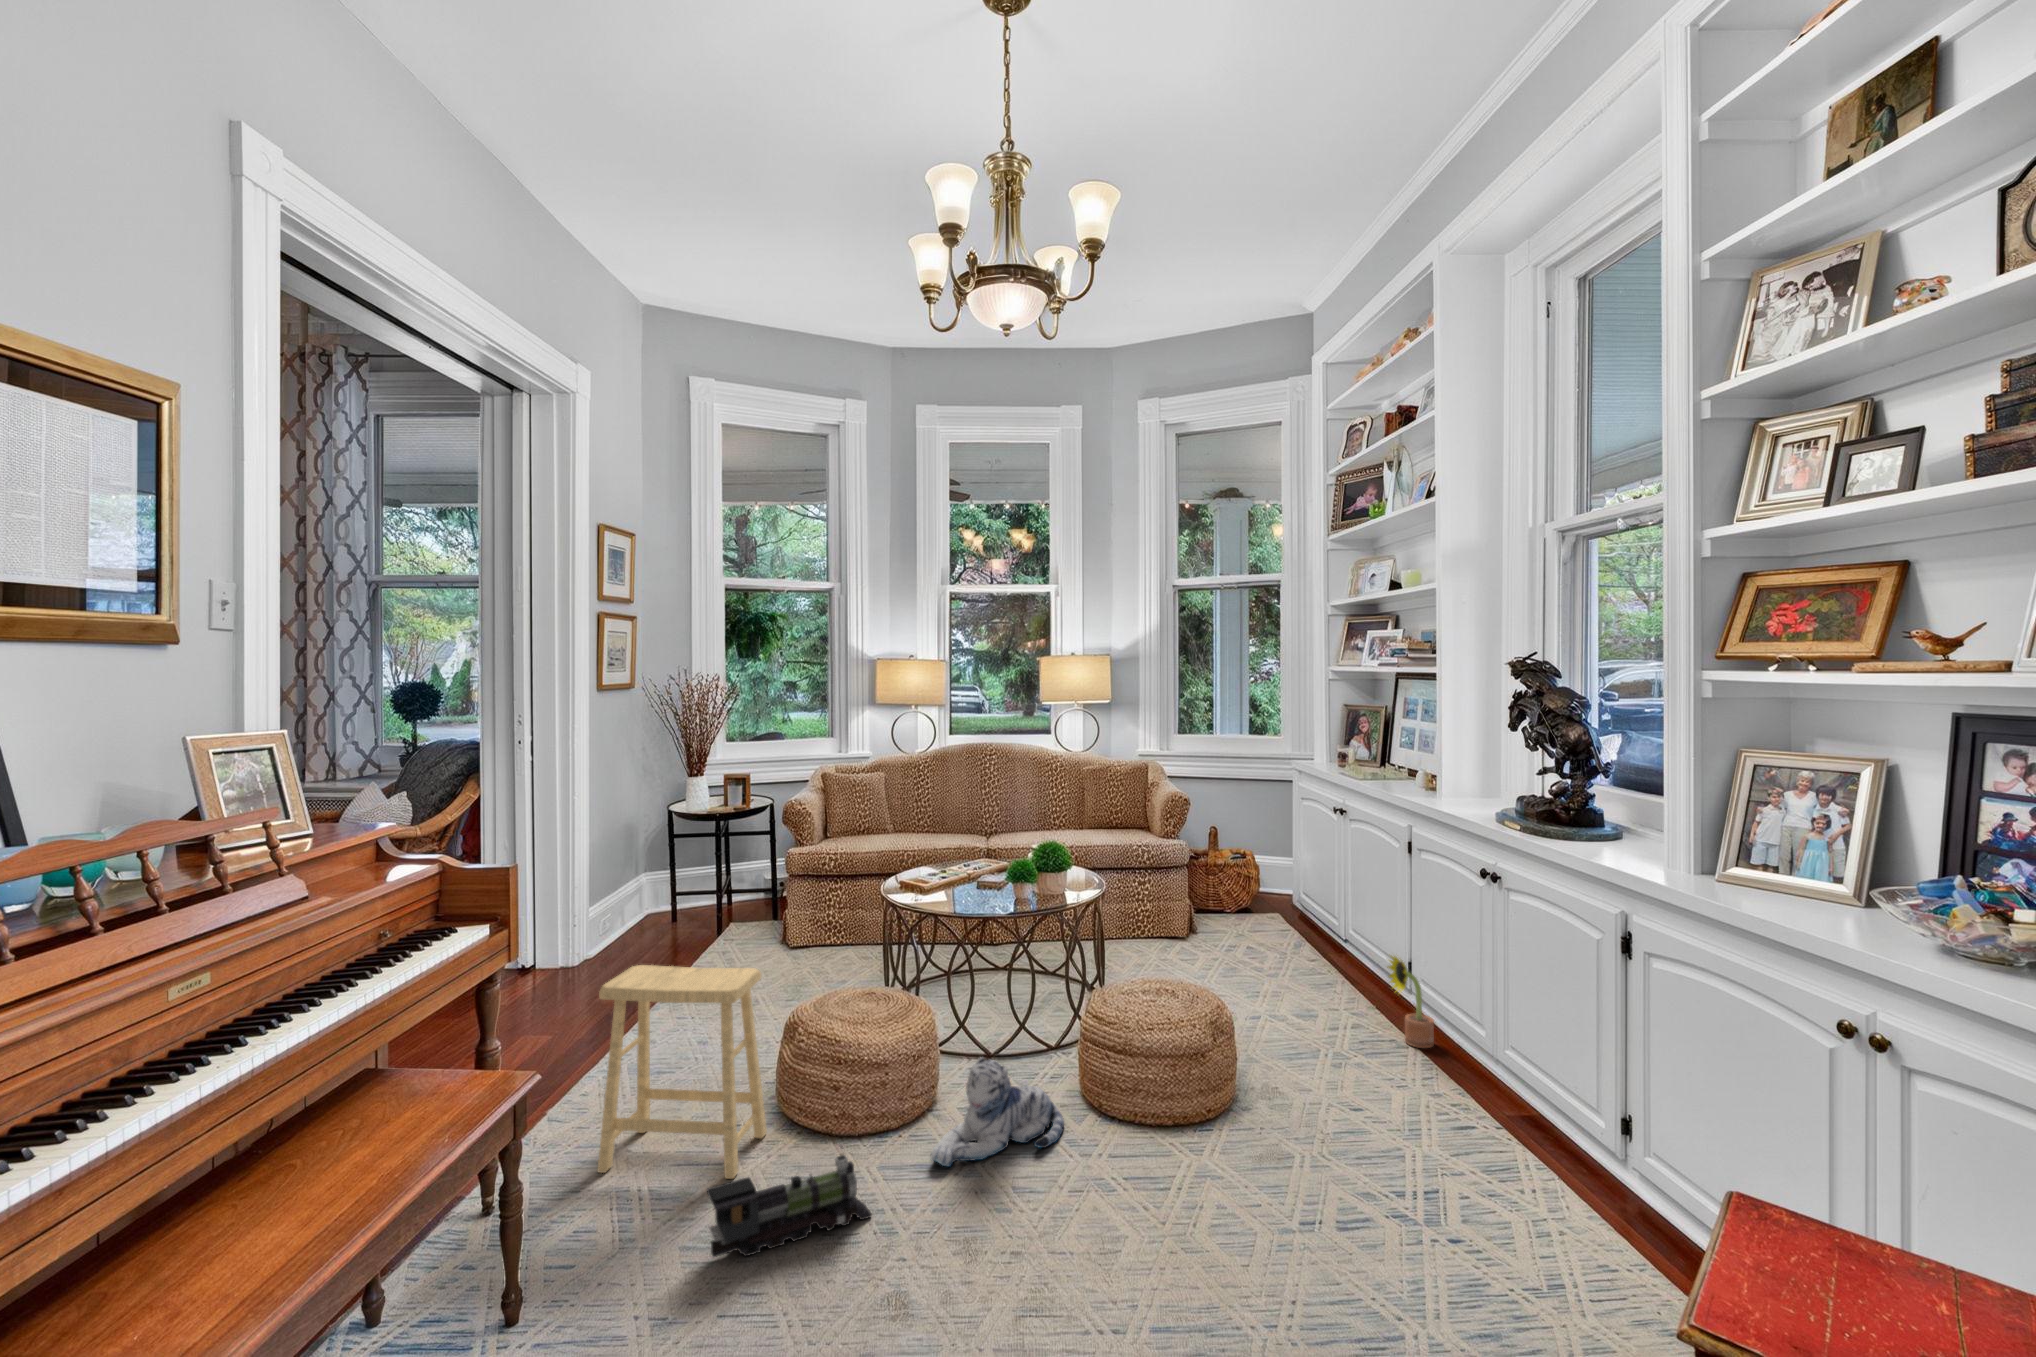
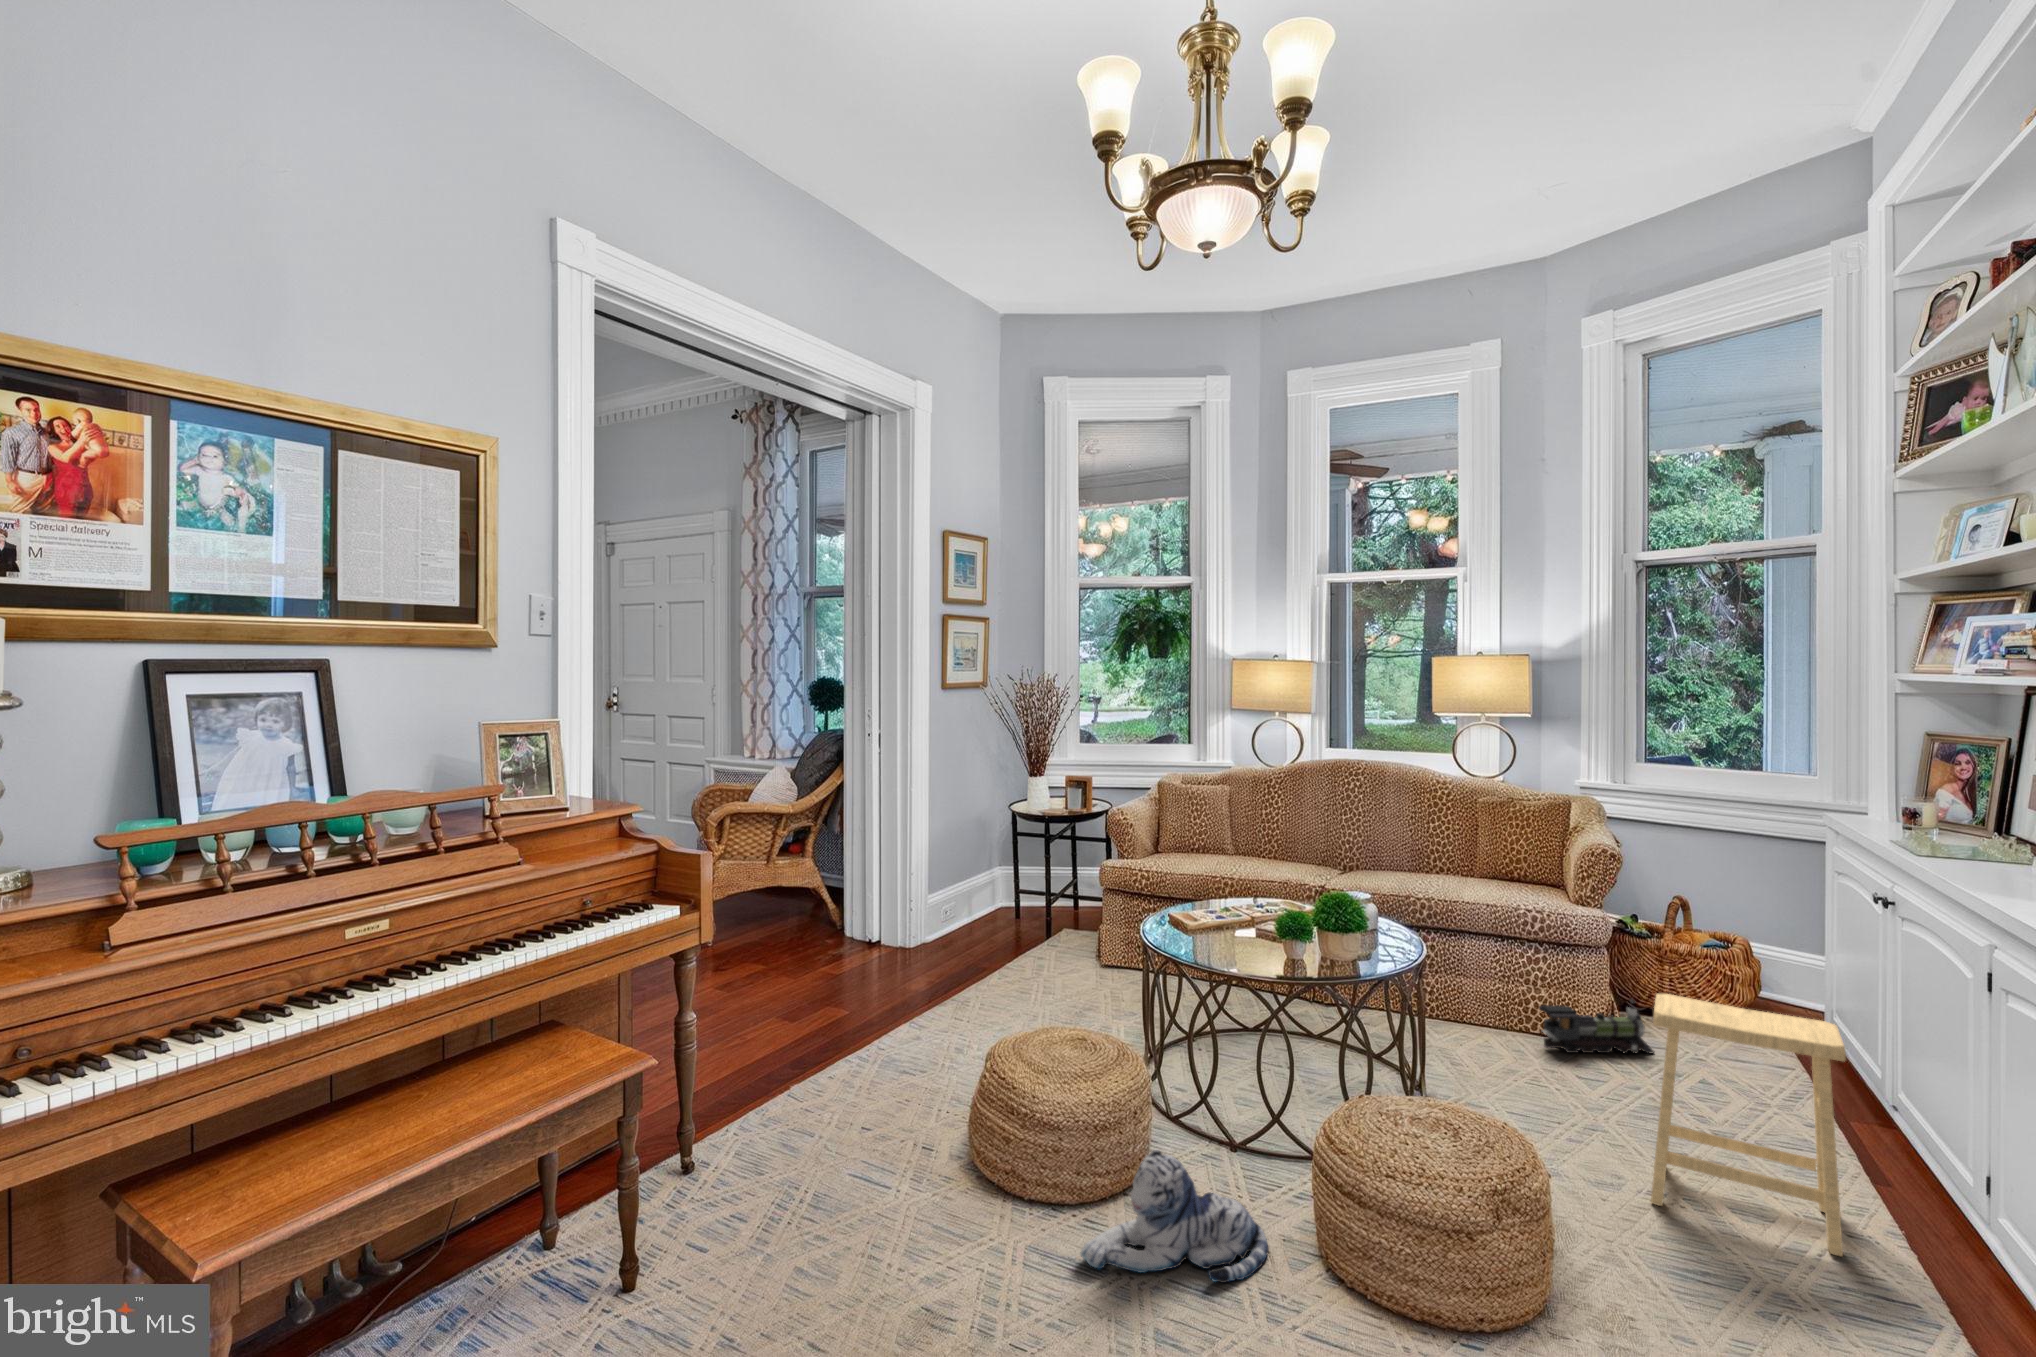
decorative plant: present [1387,956,1434,1048] -> none [1866,1145,1957,1318]
footstool: present [598,965,767,1179] -> present [1651,994,1846,1256]
toy train: present [707,1145,872,1257] -> present [1539,1000,1655,1053]

